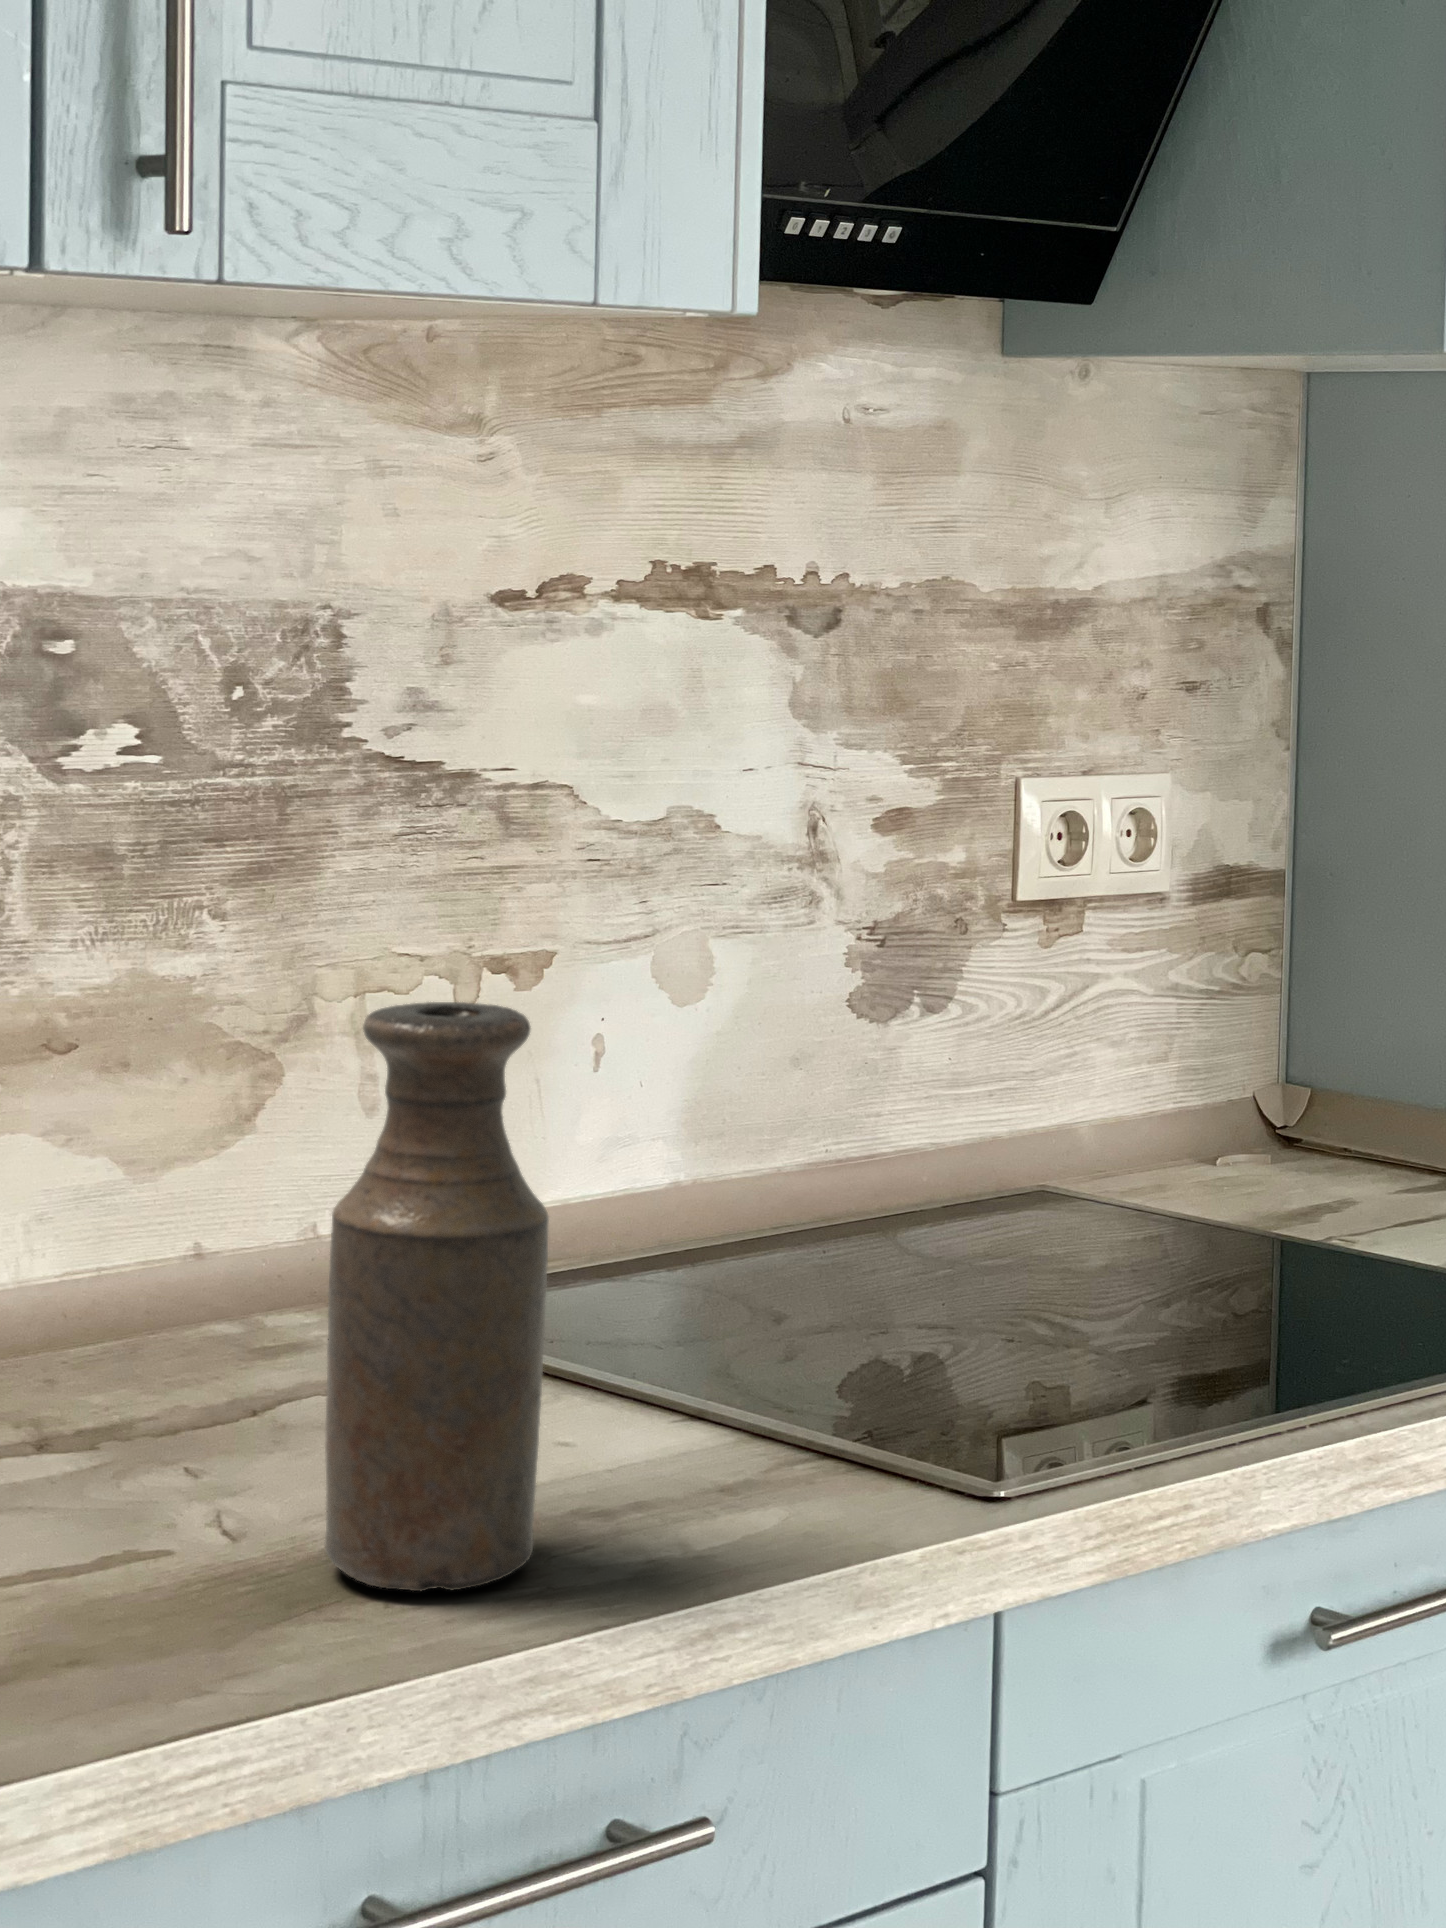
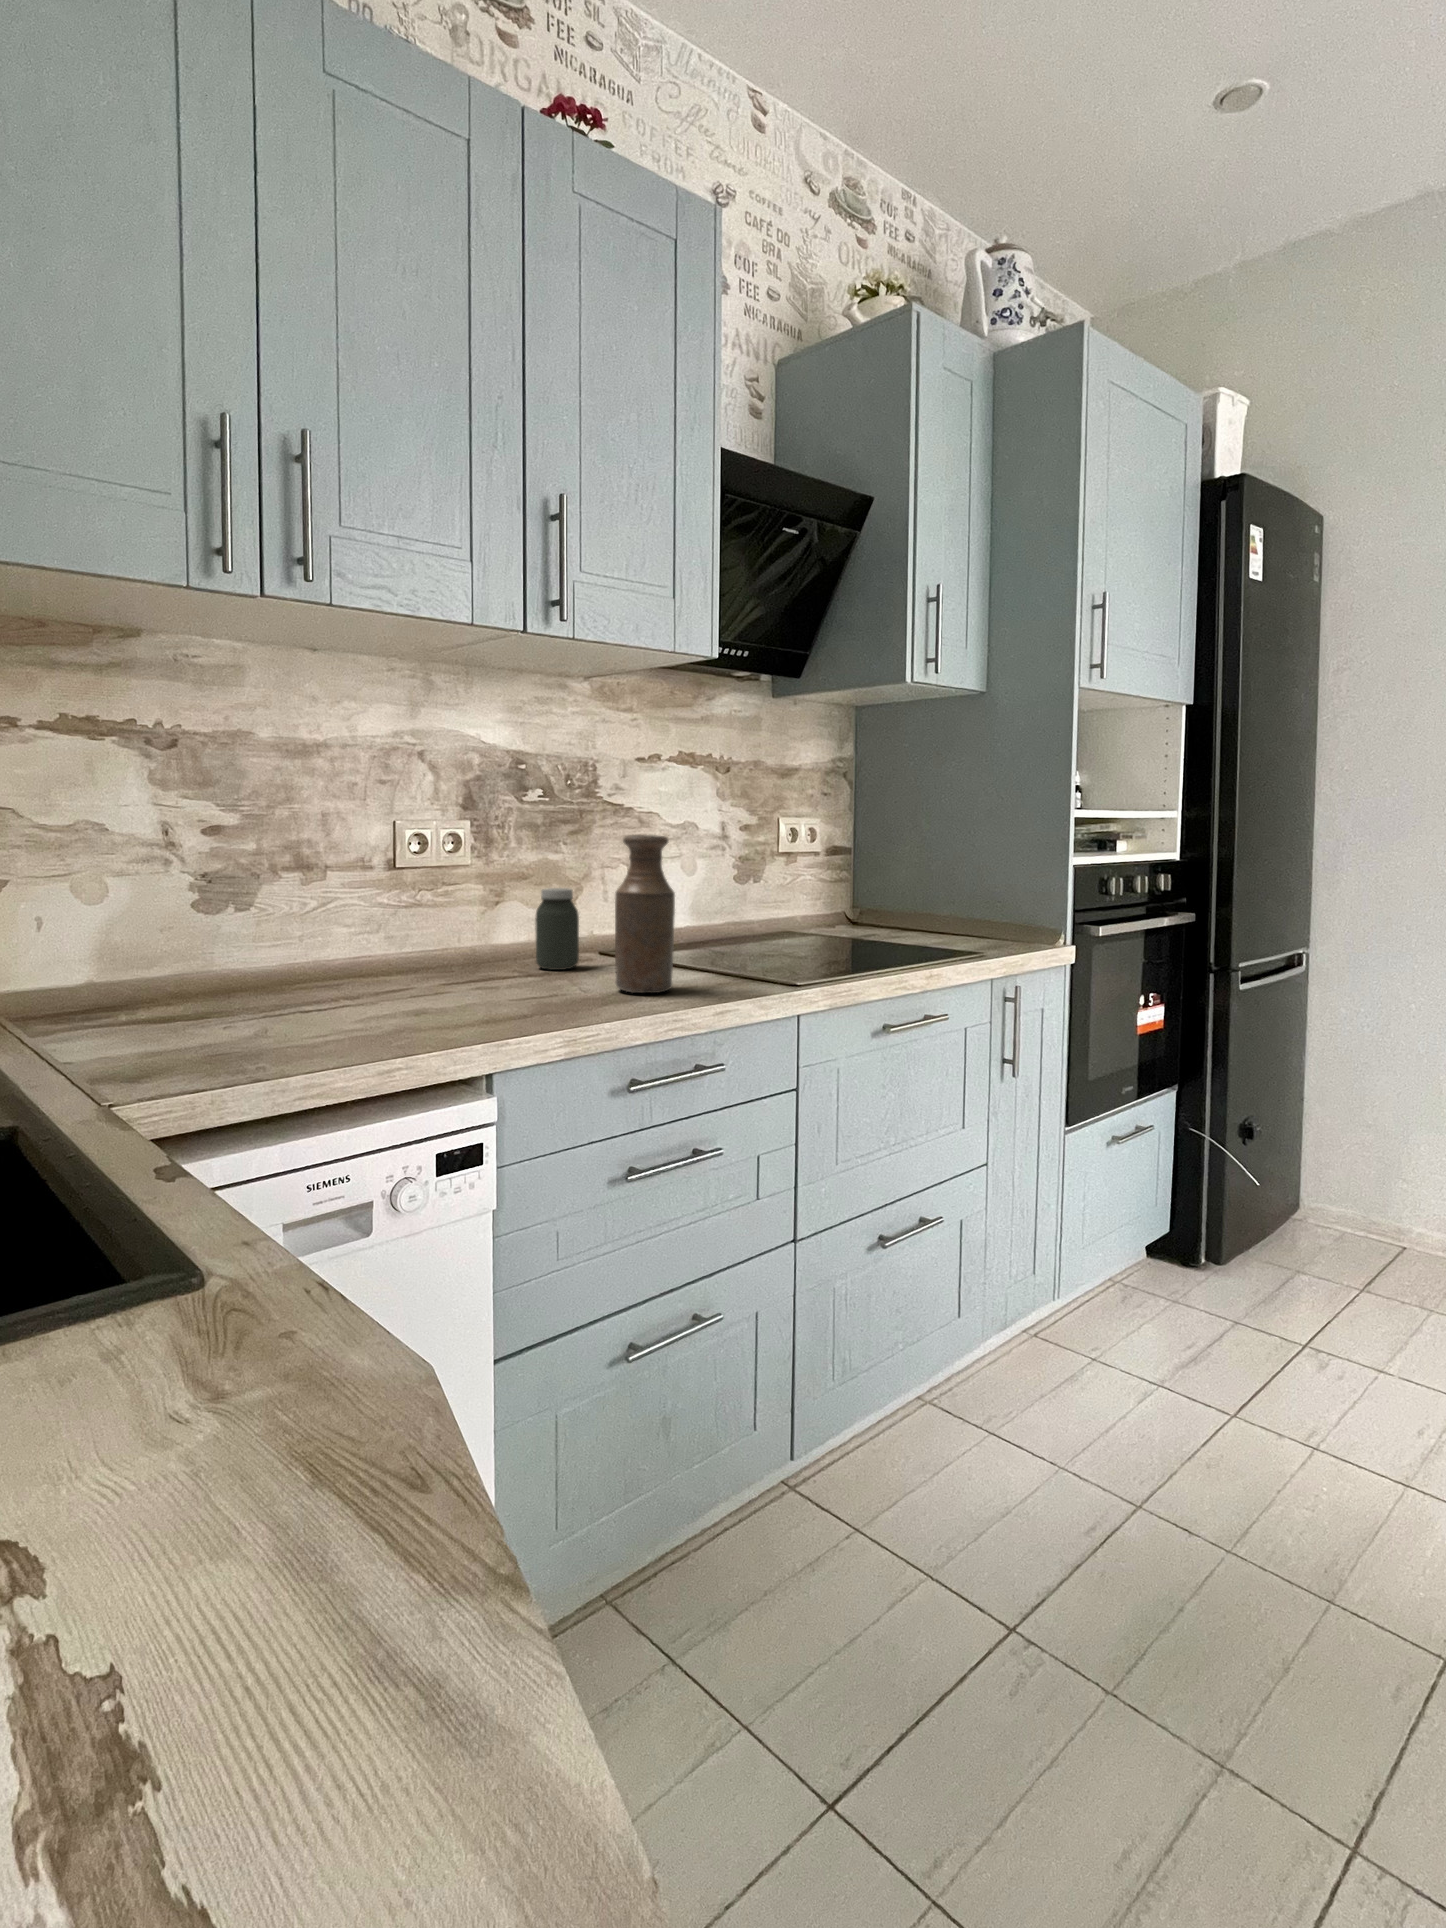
jar: none [72,1117,236,1428] -> present [535,888,579,970]

